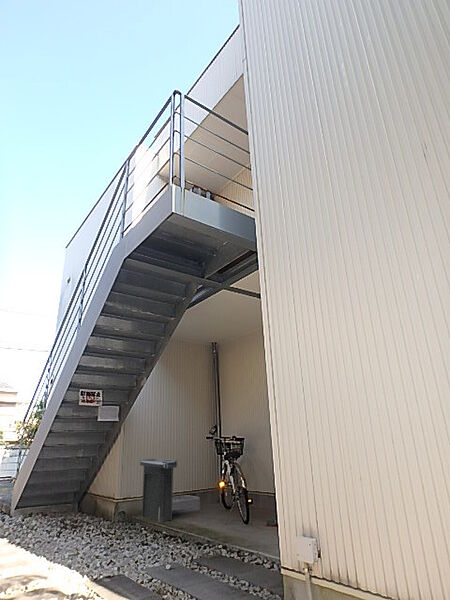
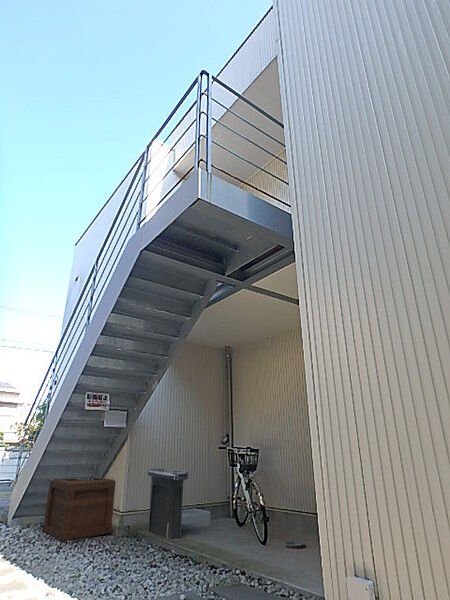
wooden crate: none [44,468,110,528] -> present [43,477,116,541]

